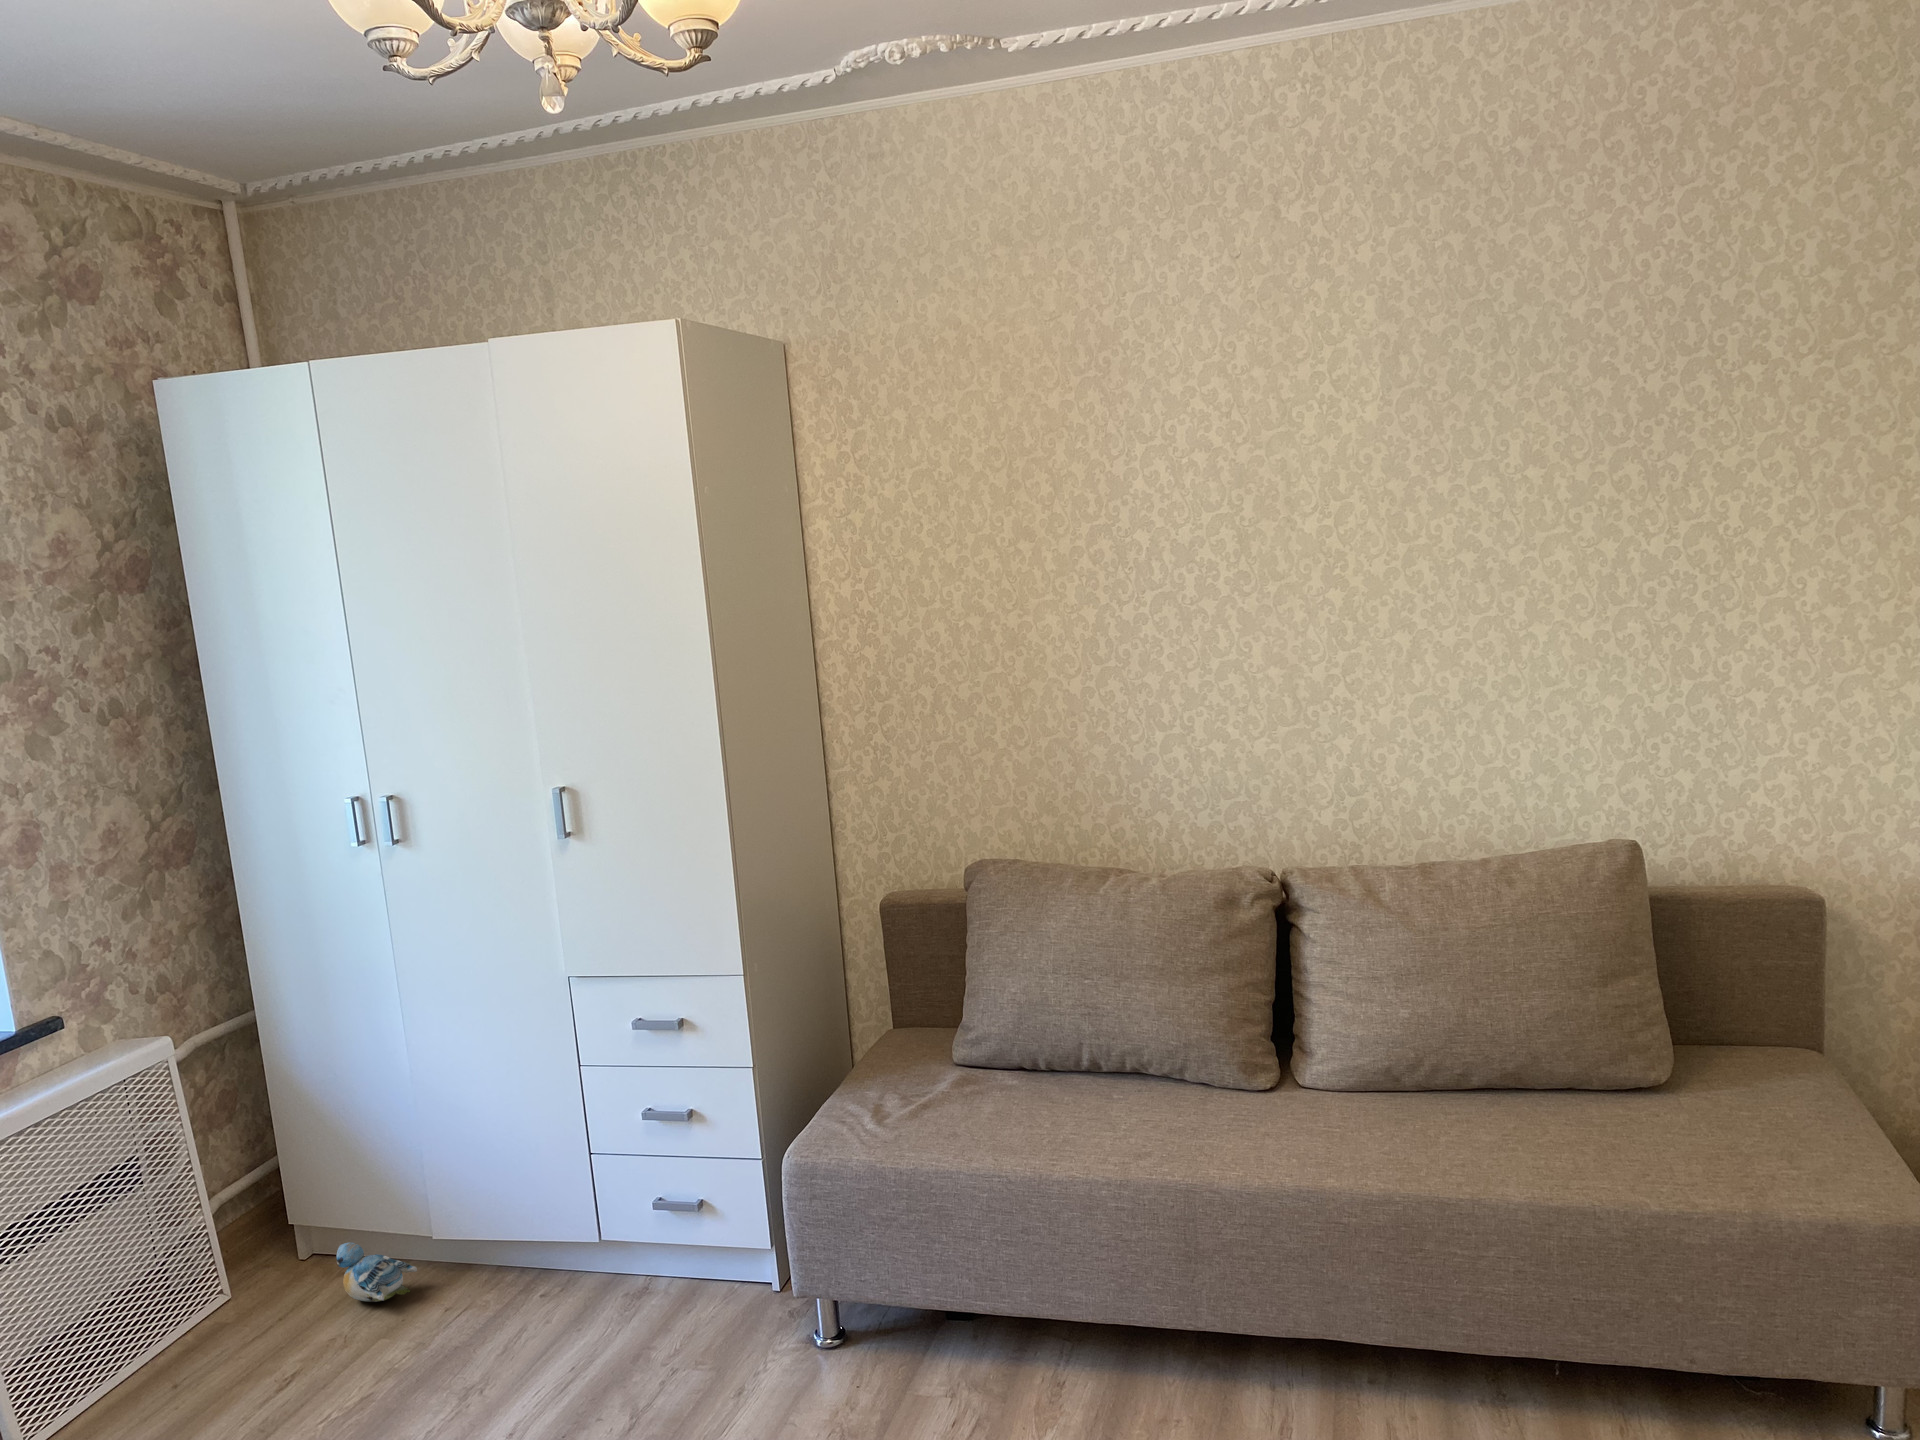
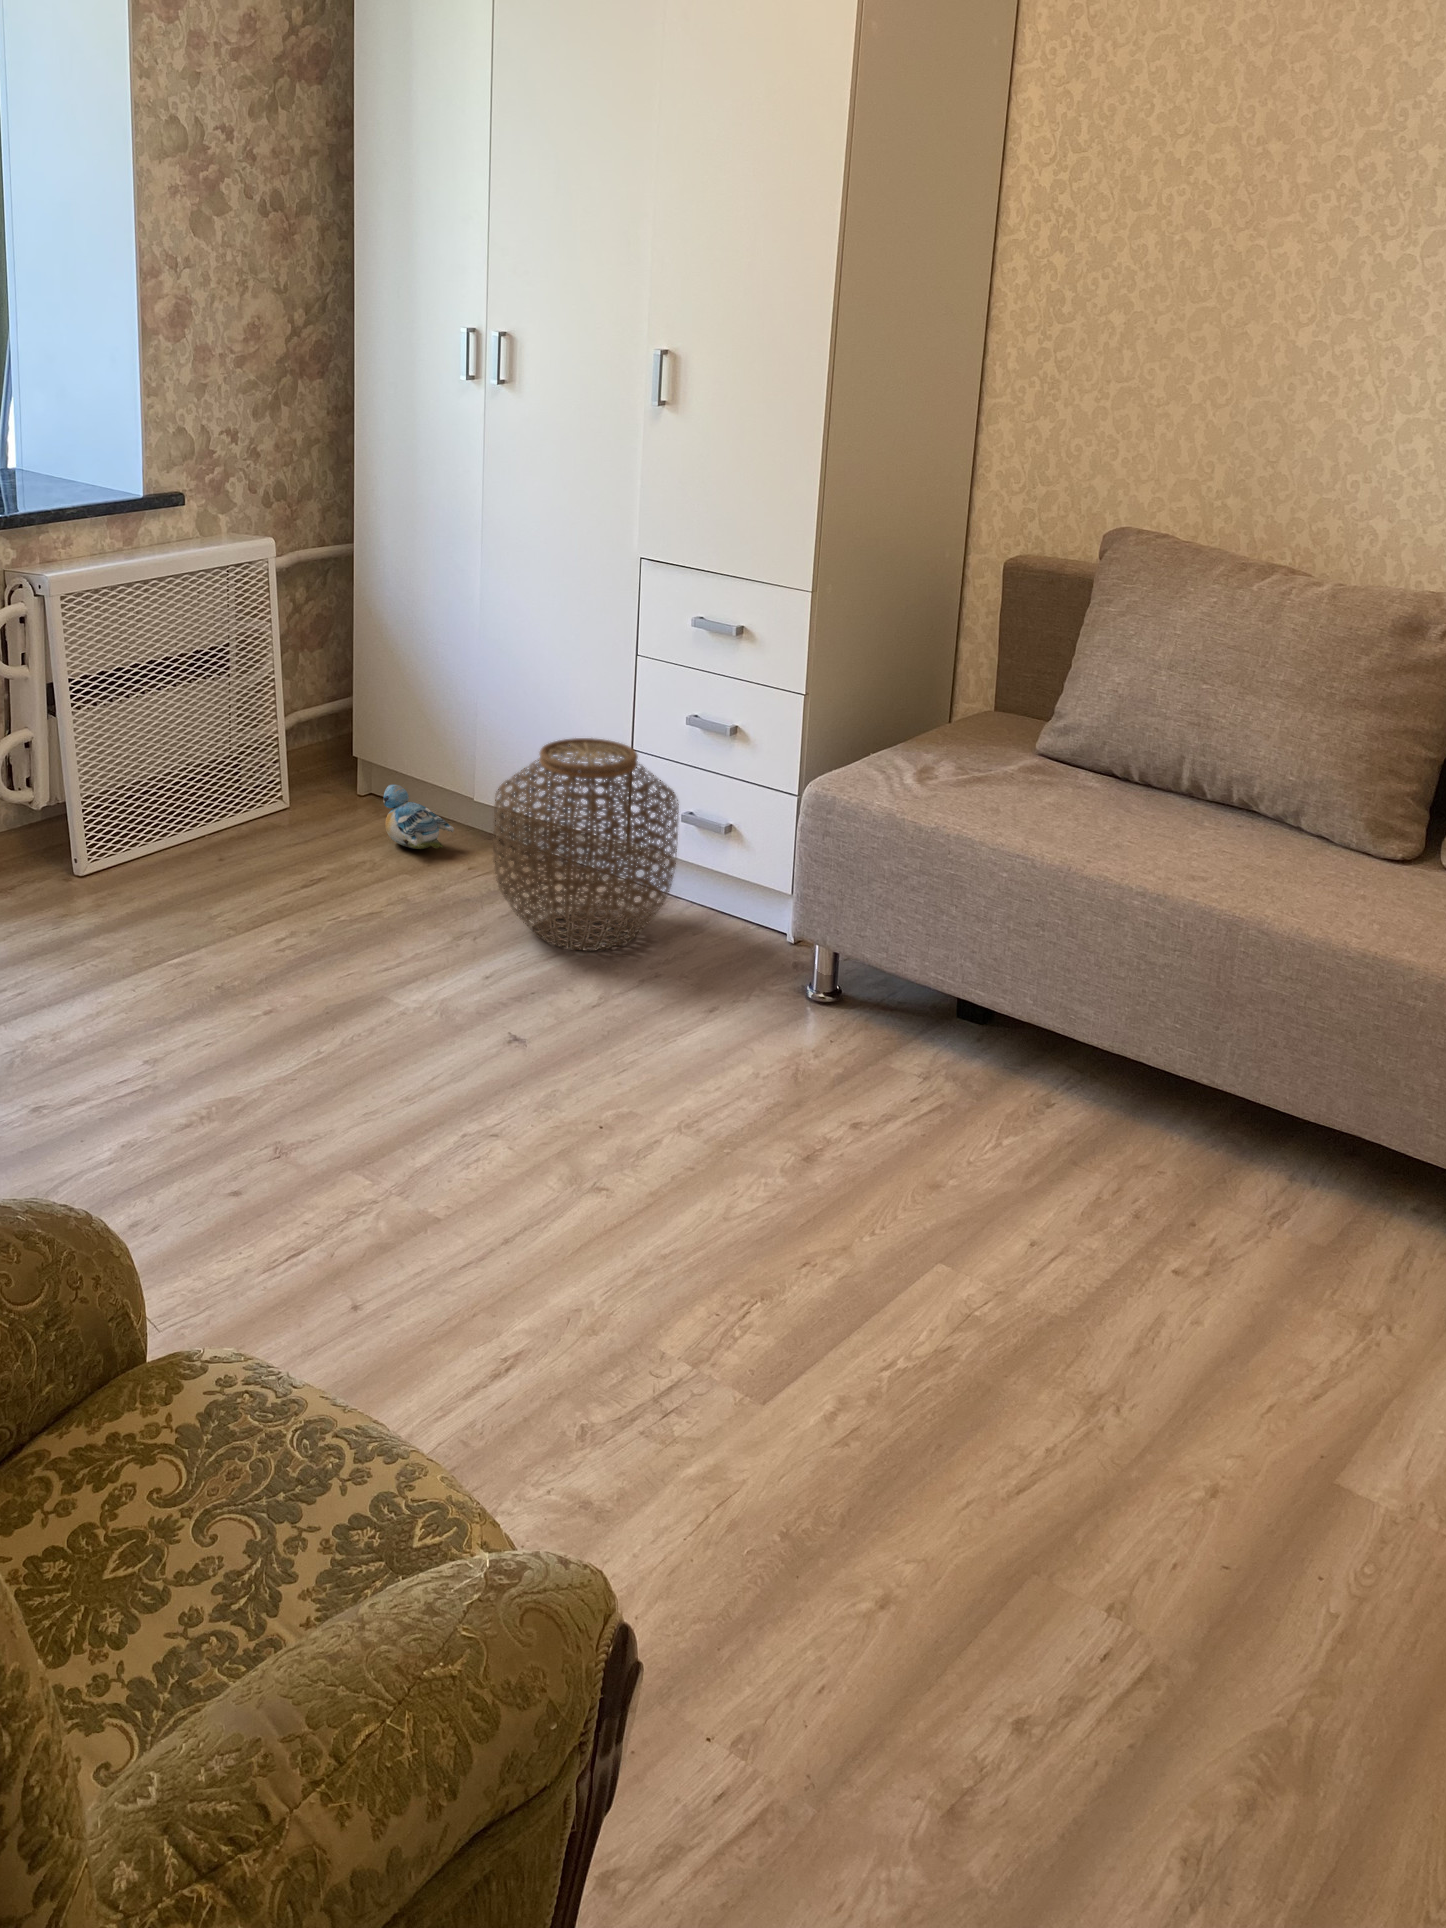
woven basket: none [473,1155,662,1374] -> present [493,738,679,950]

